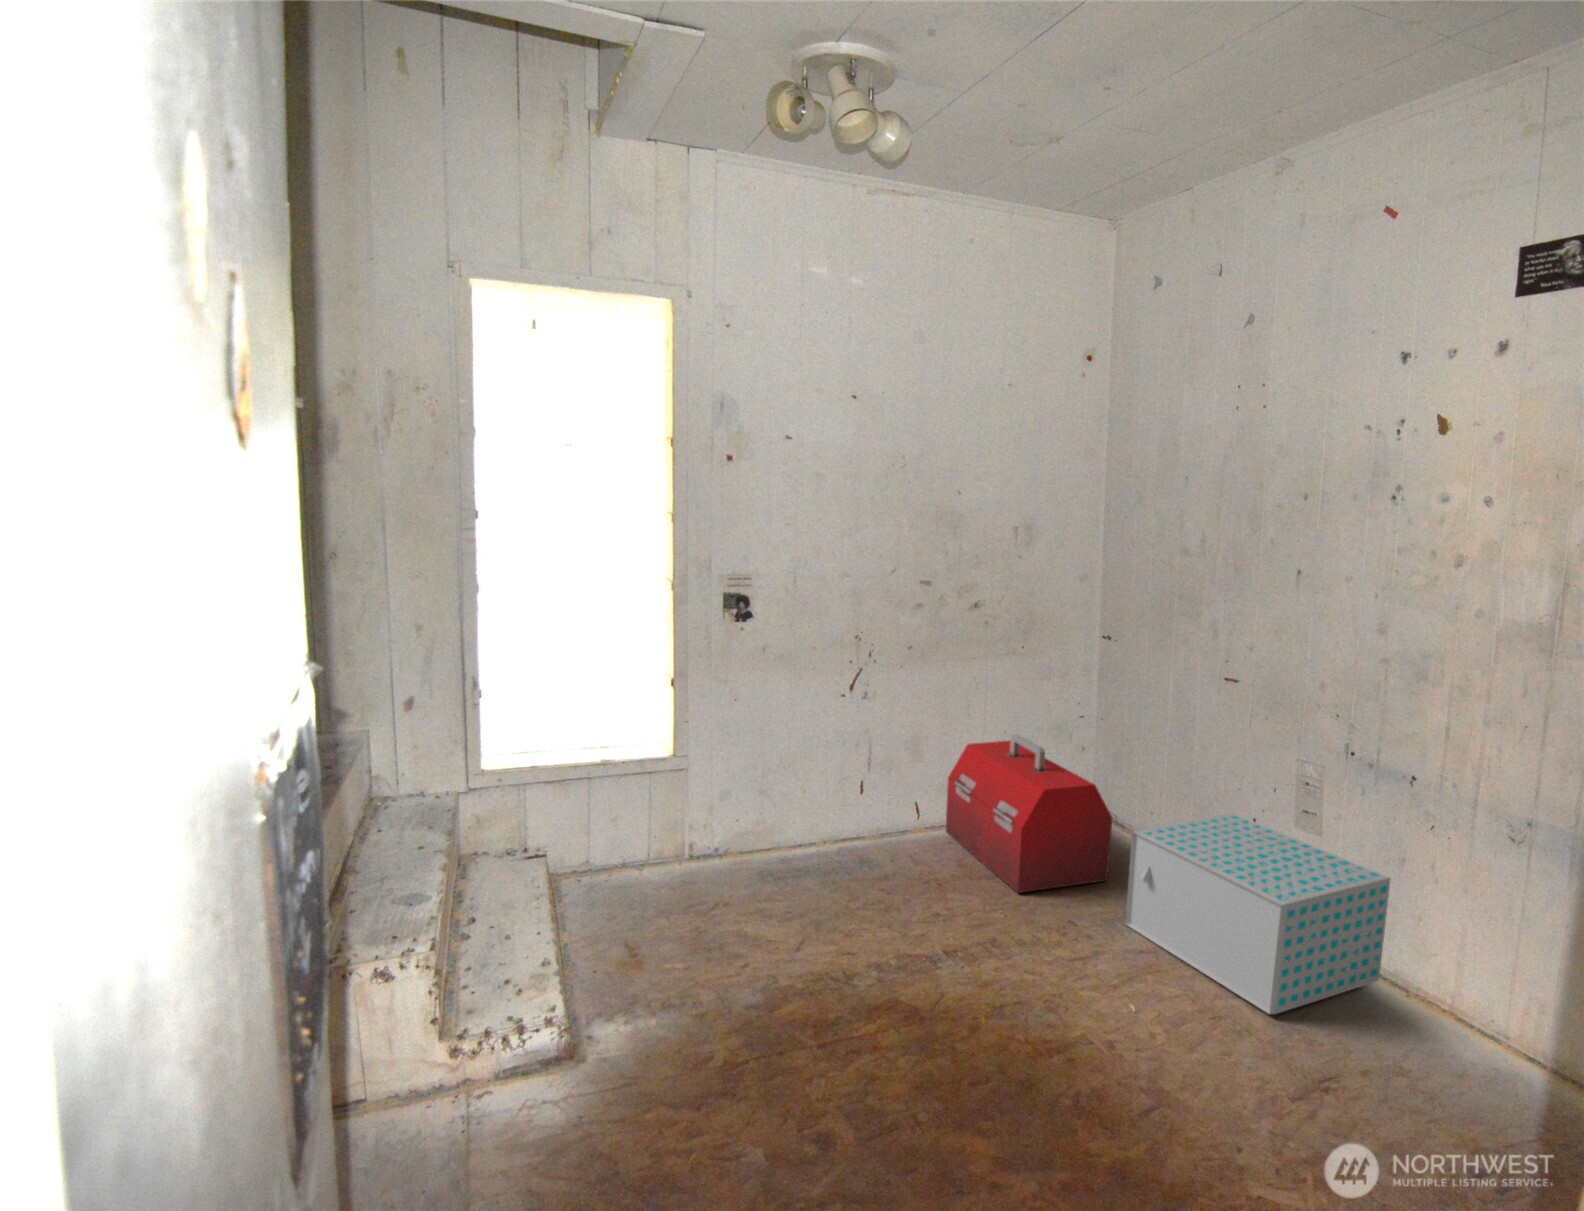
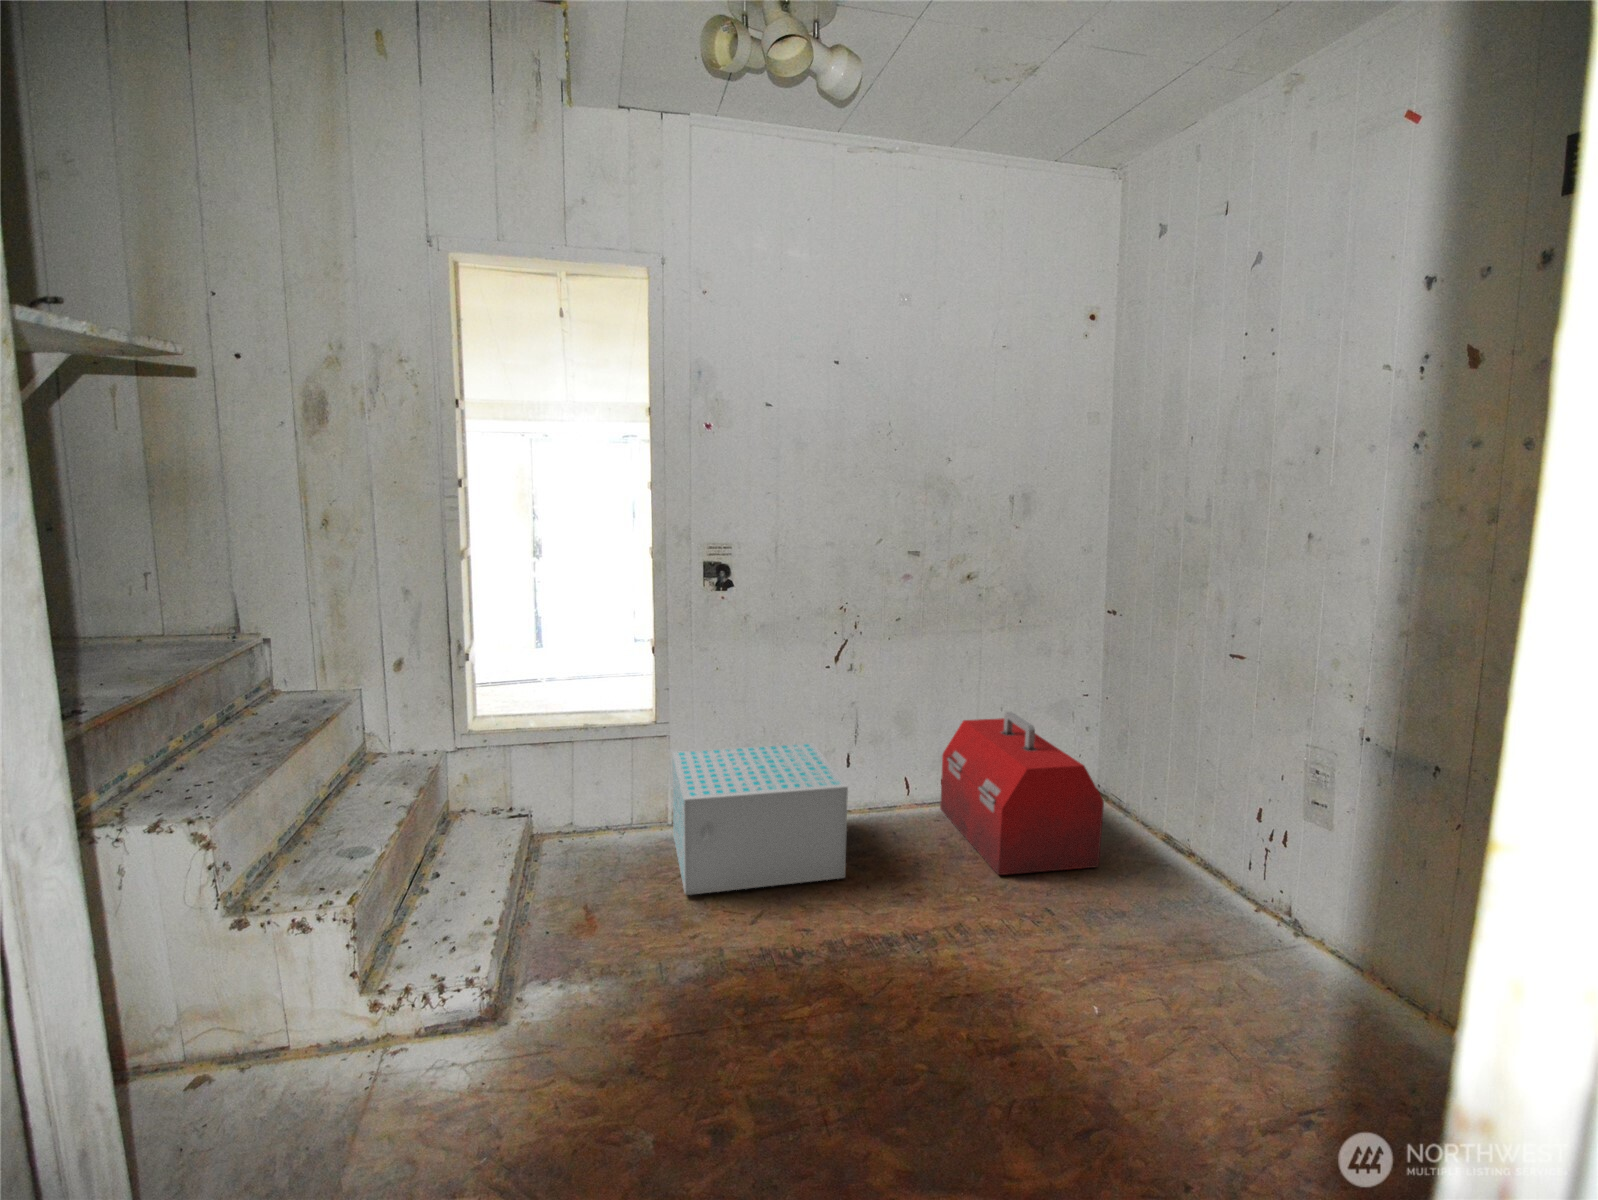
storage box: present [1125,813,1391,1014] -> present [672,743,848,895]

